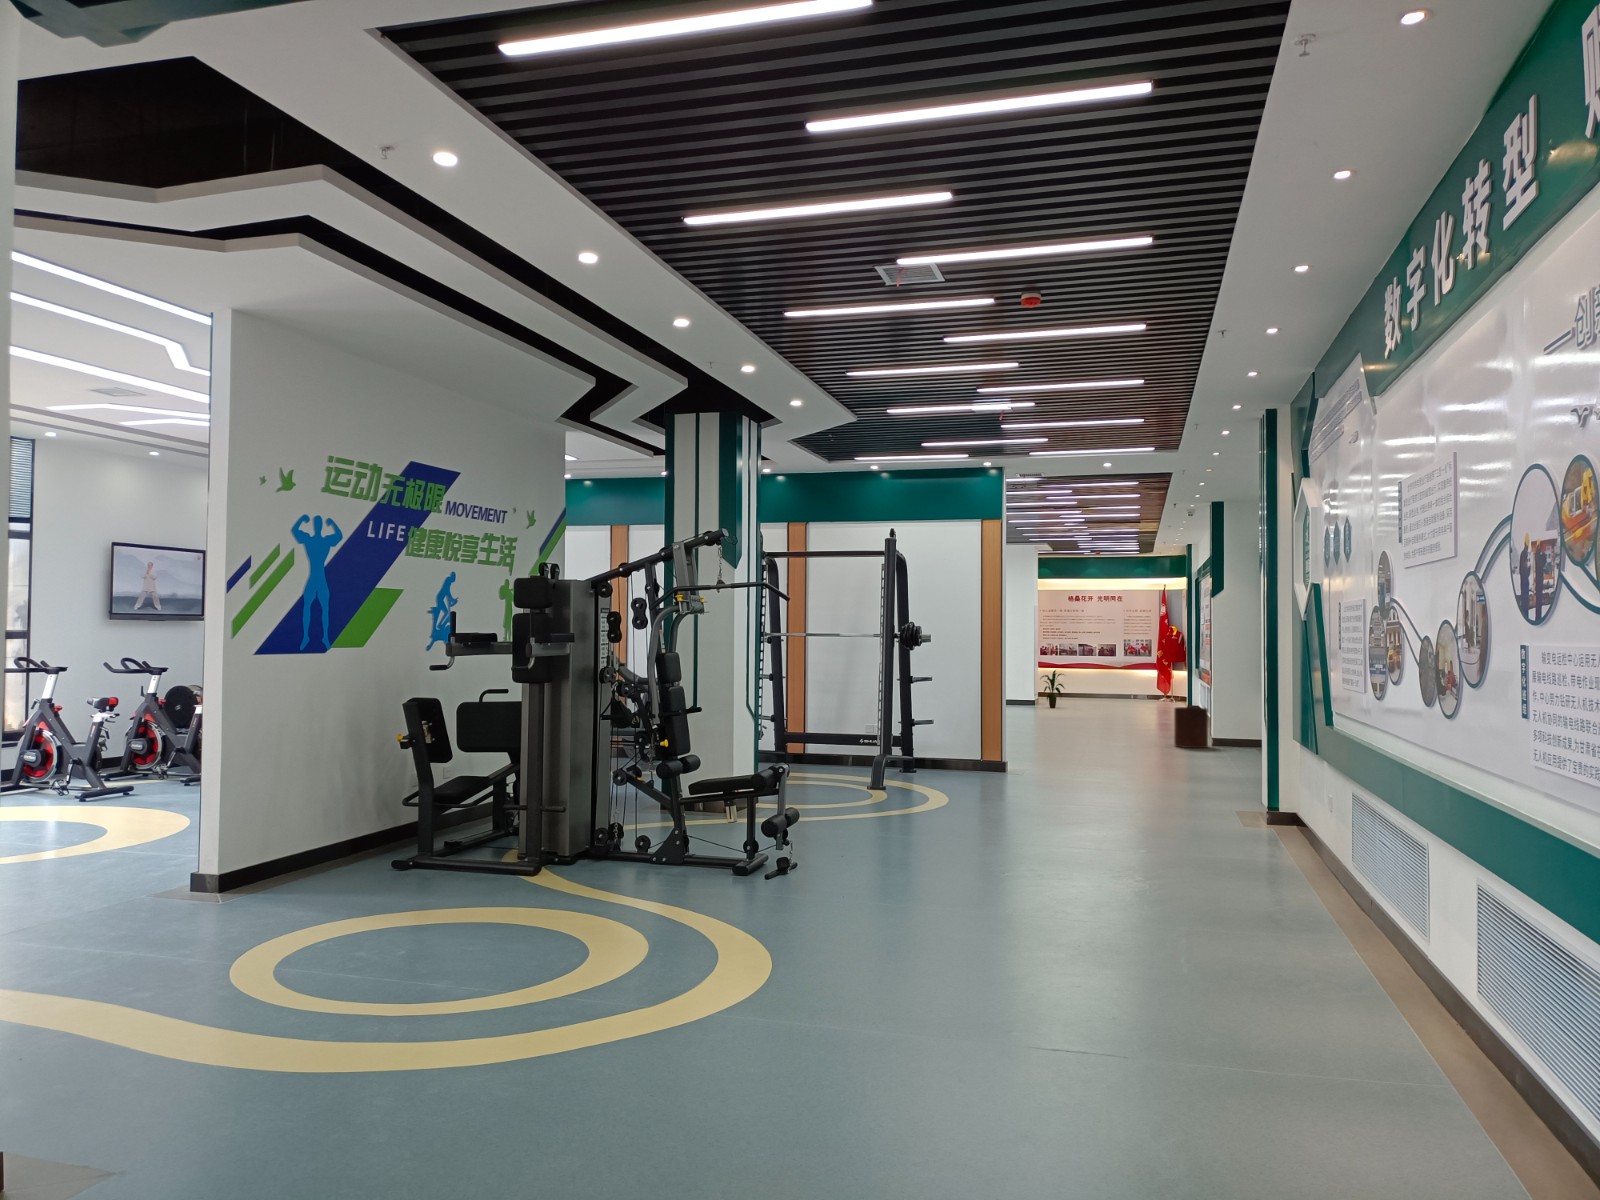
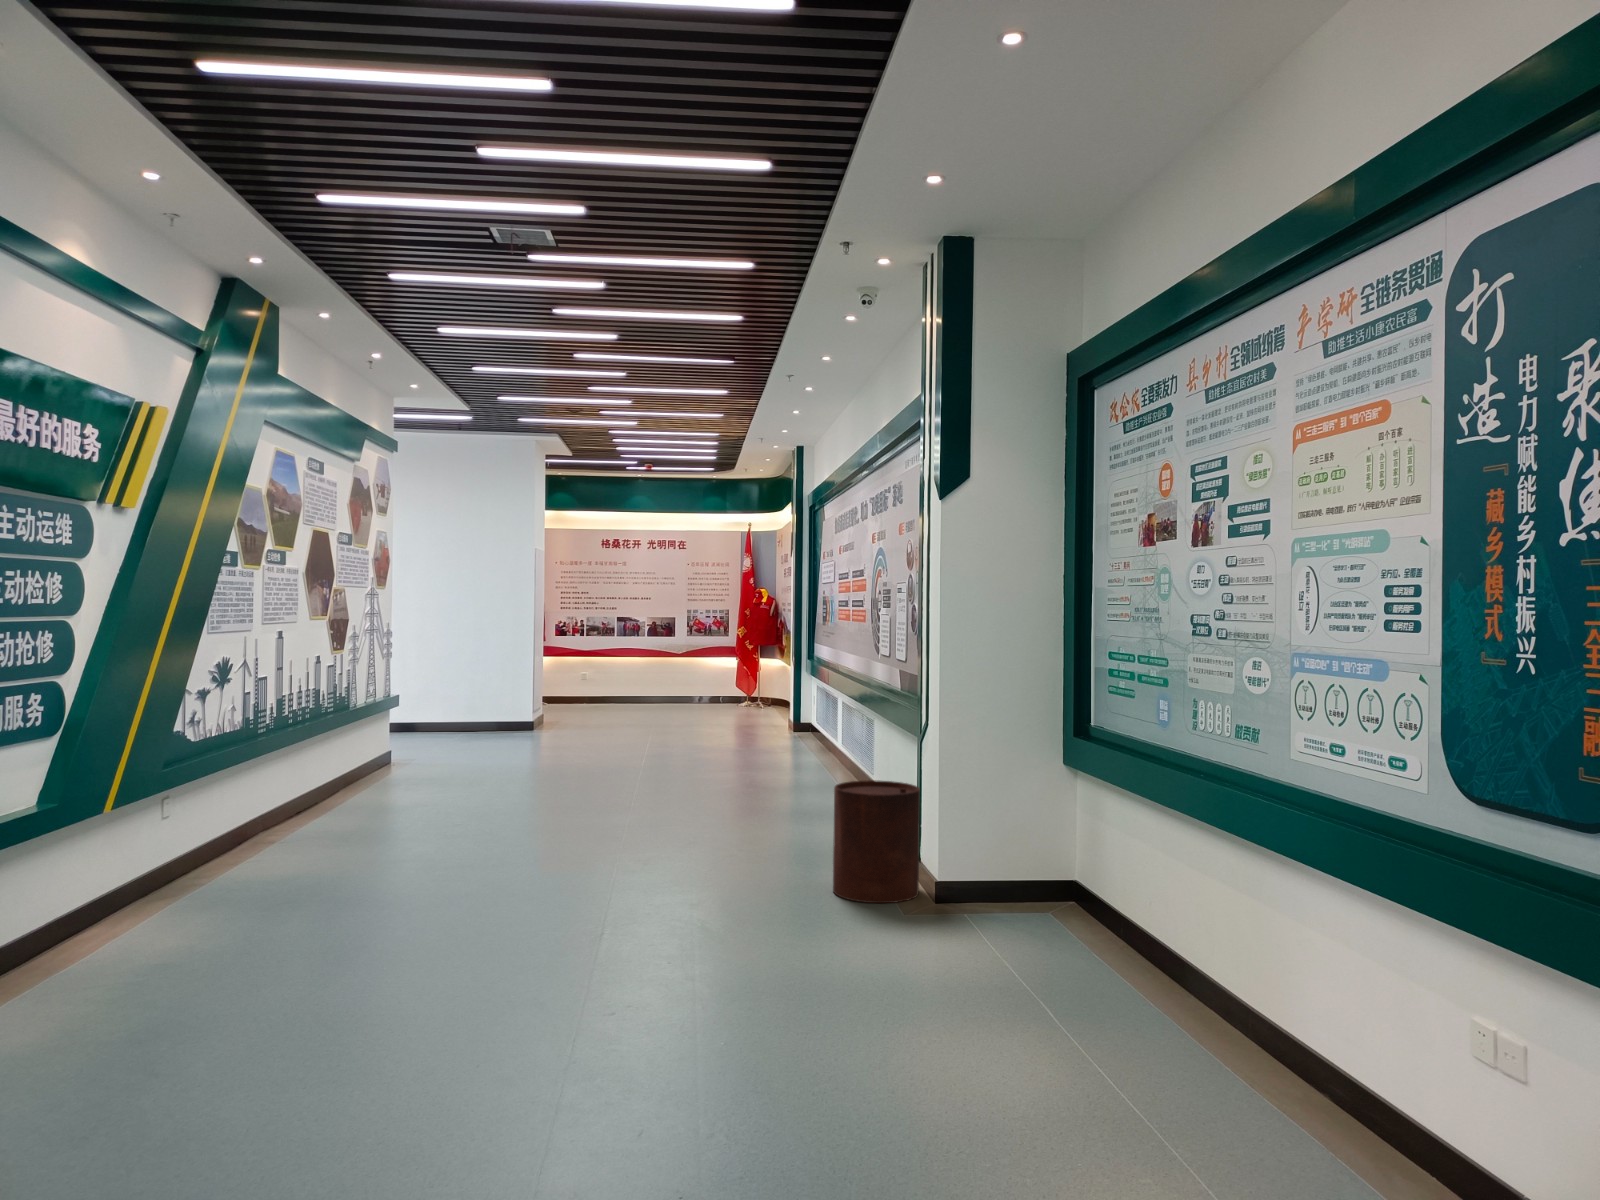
house plant: present [1040,670,1065,708] -> none [539,662,589,732]

